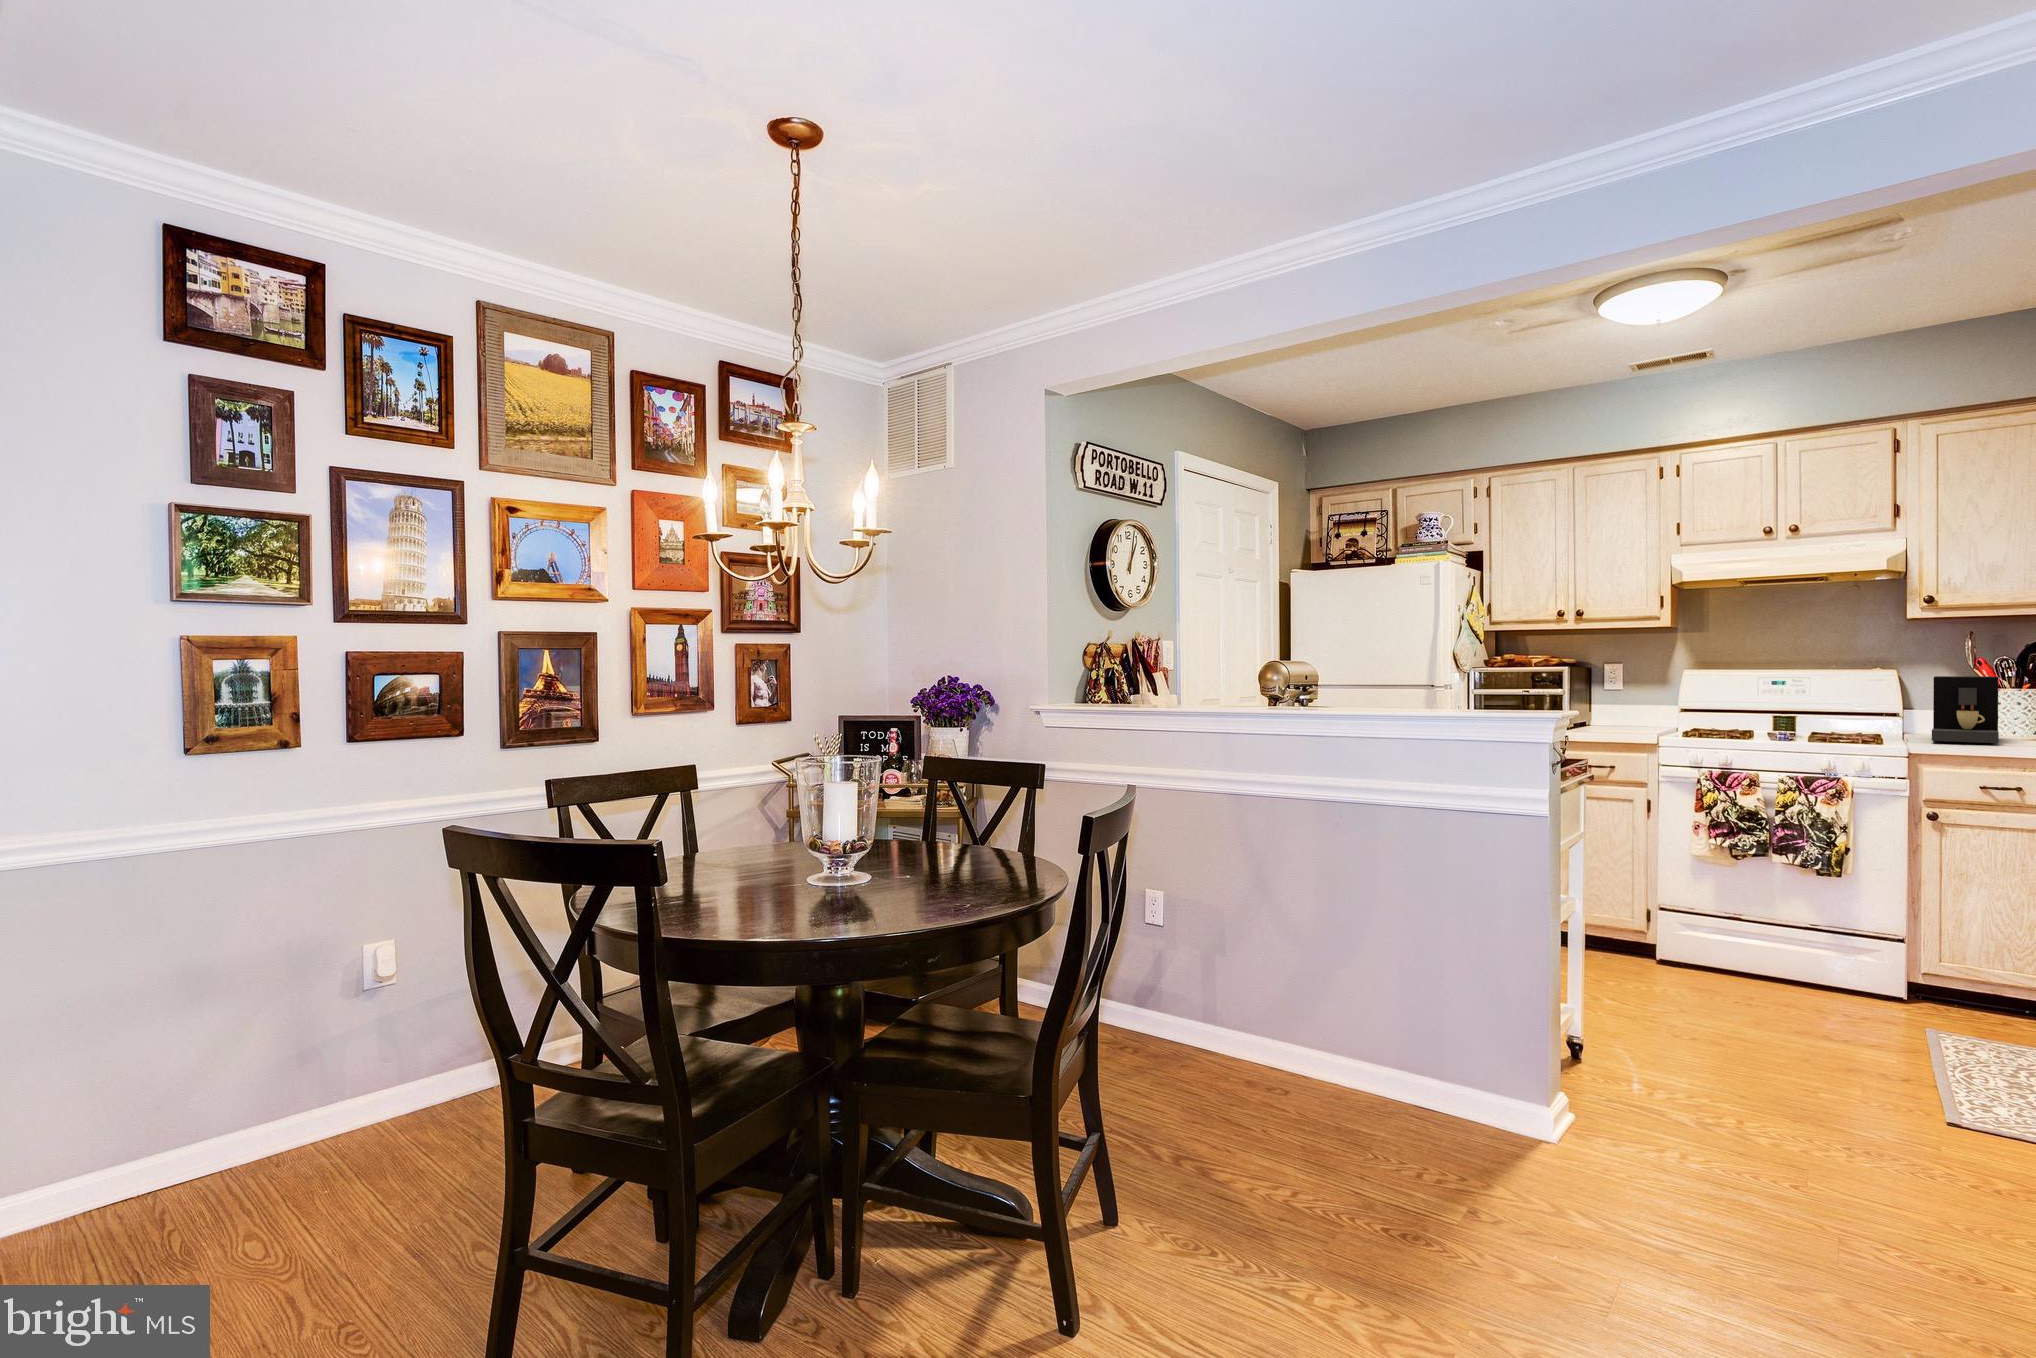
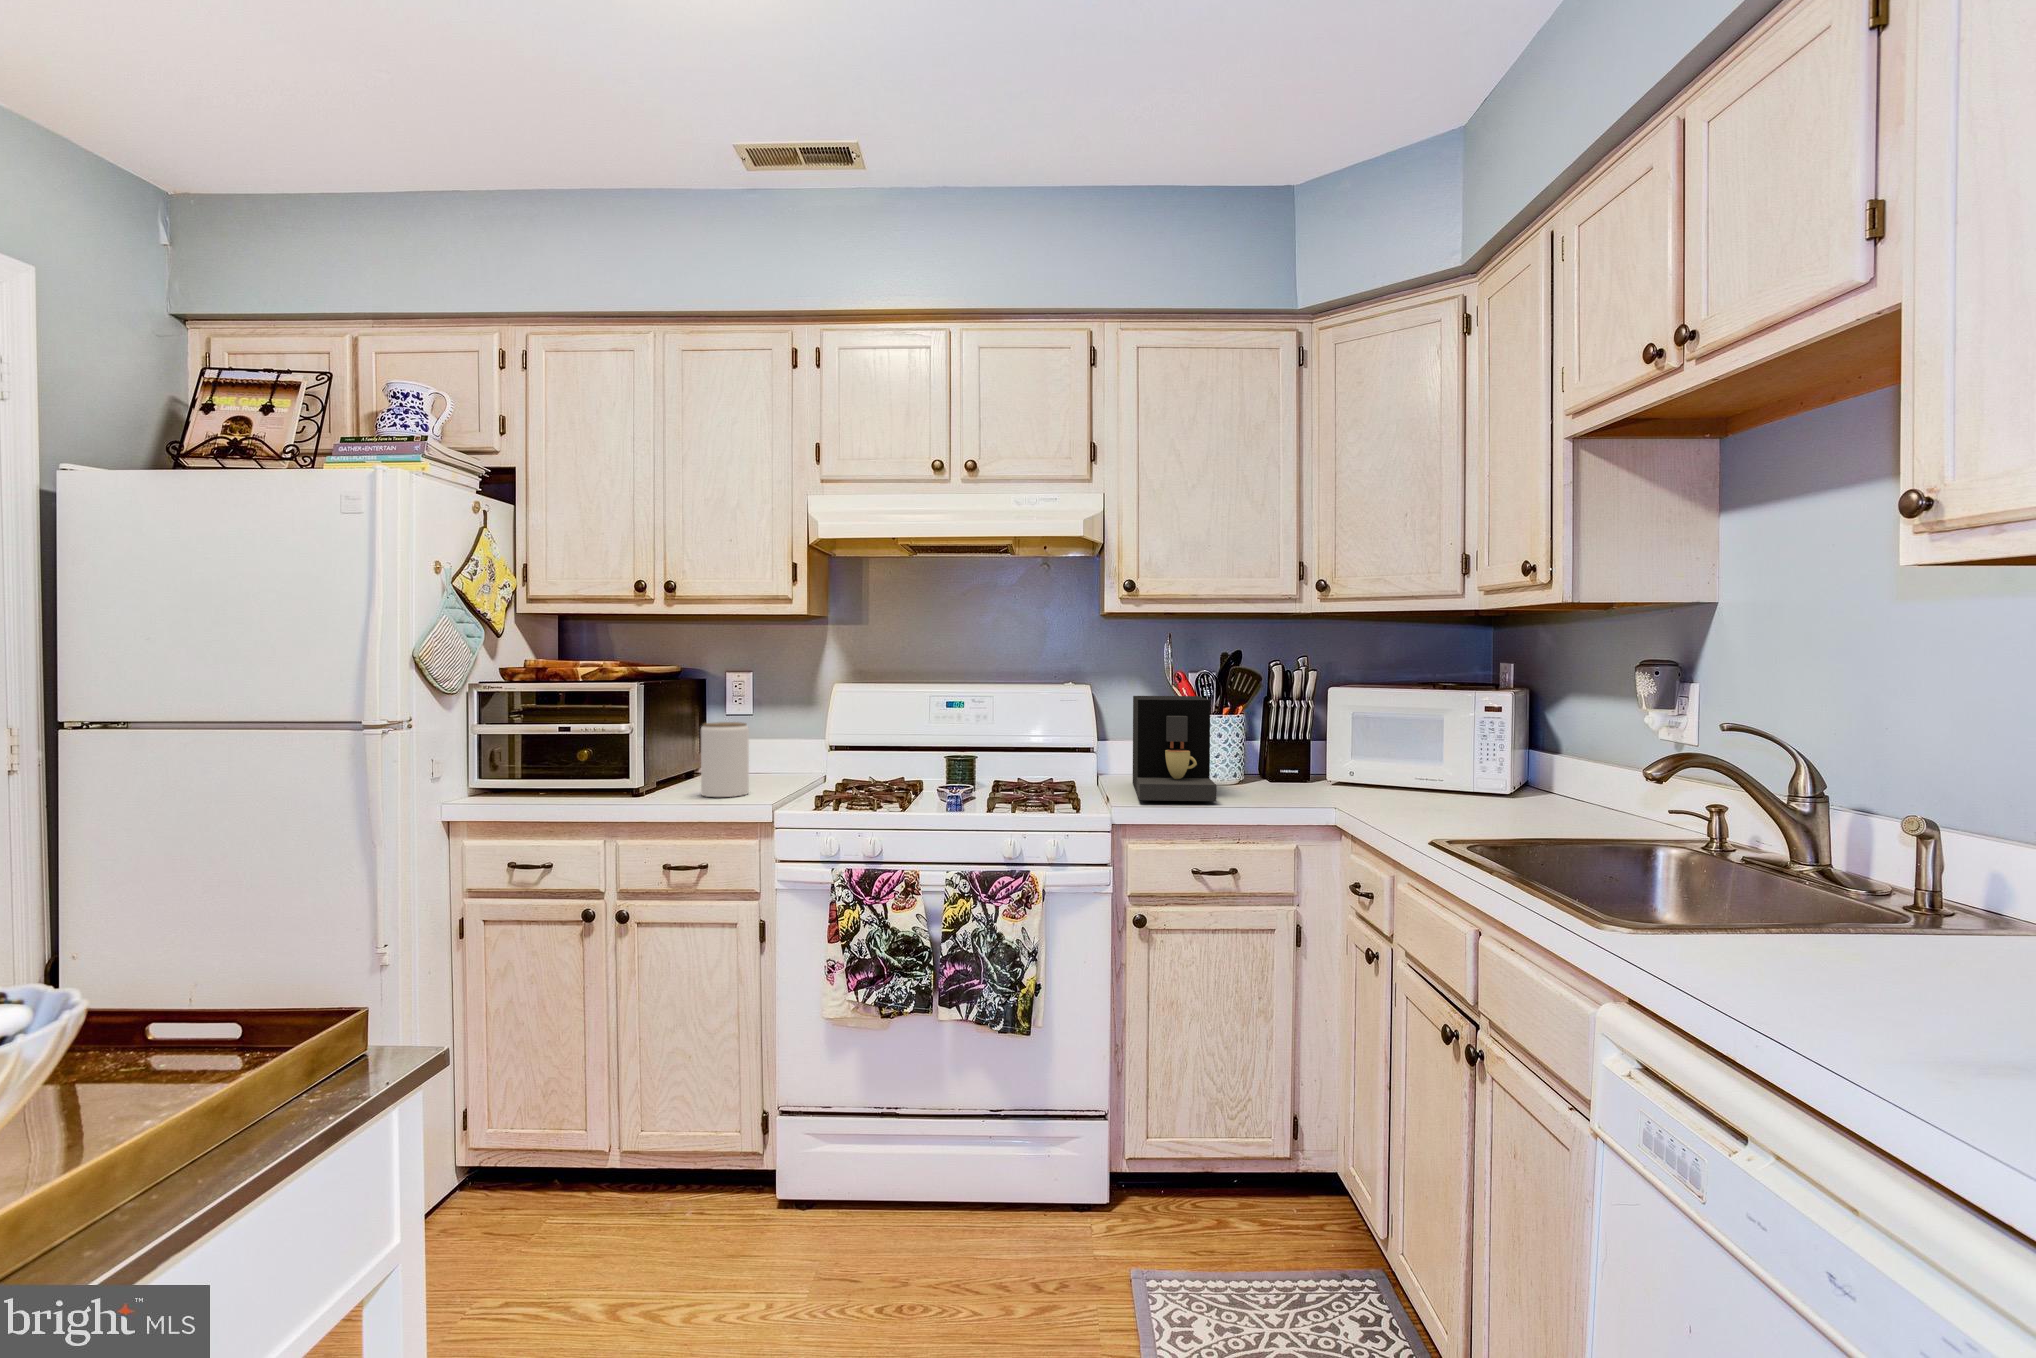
jar: none [1602,691,1633,733] -> present [701,722,749,797]

